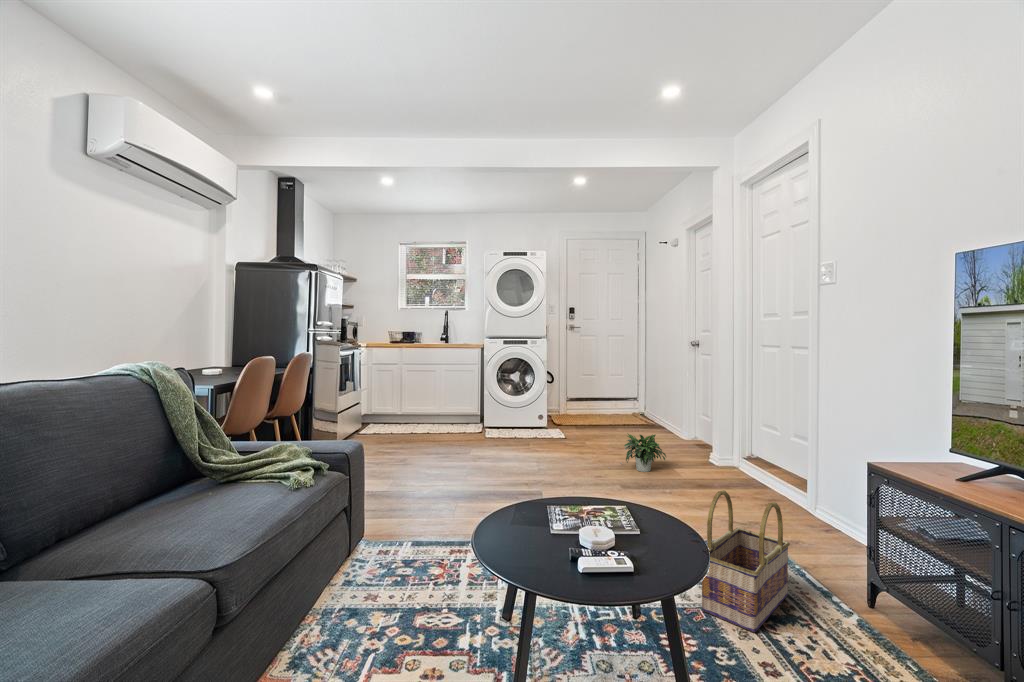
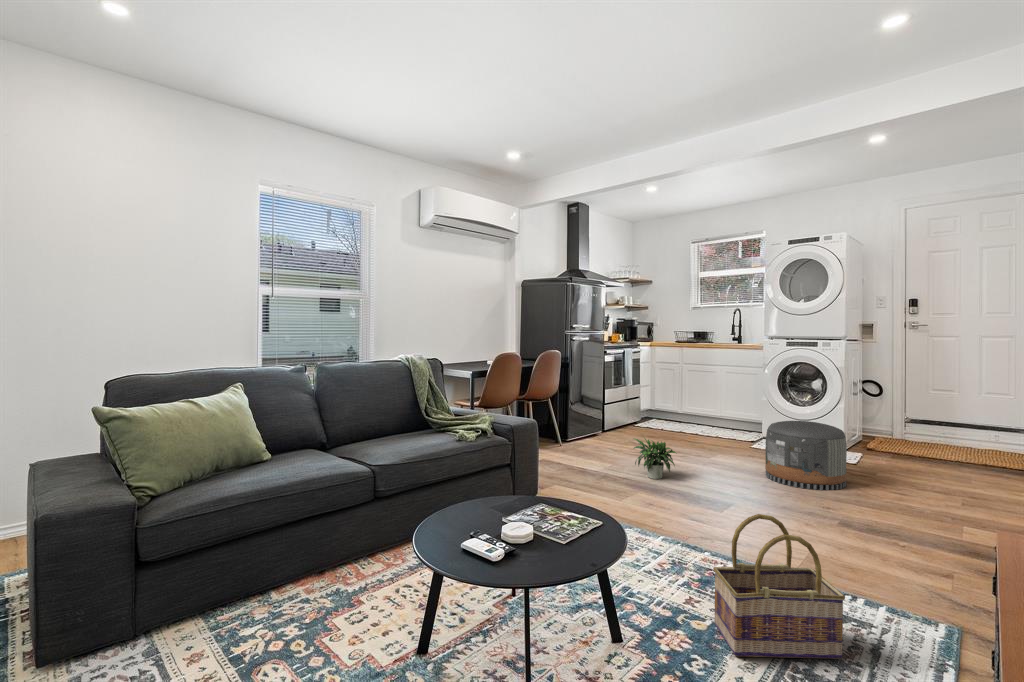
pouf: none [527,407,587,464] -> present [765,421,847,490]
potted plant: present [620,434,666,472] -> present [633,438,677,479]

